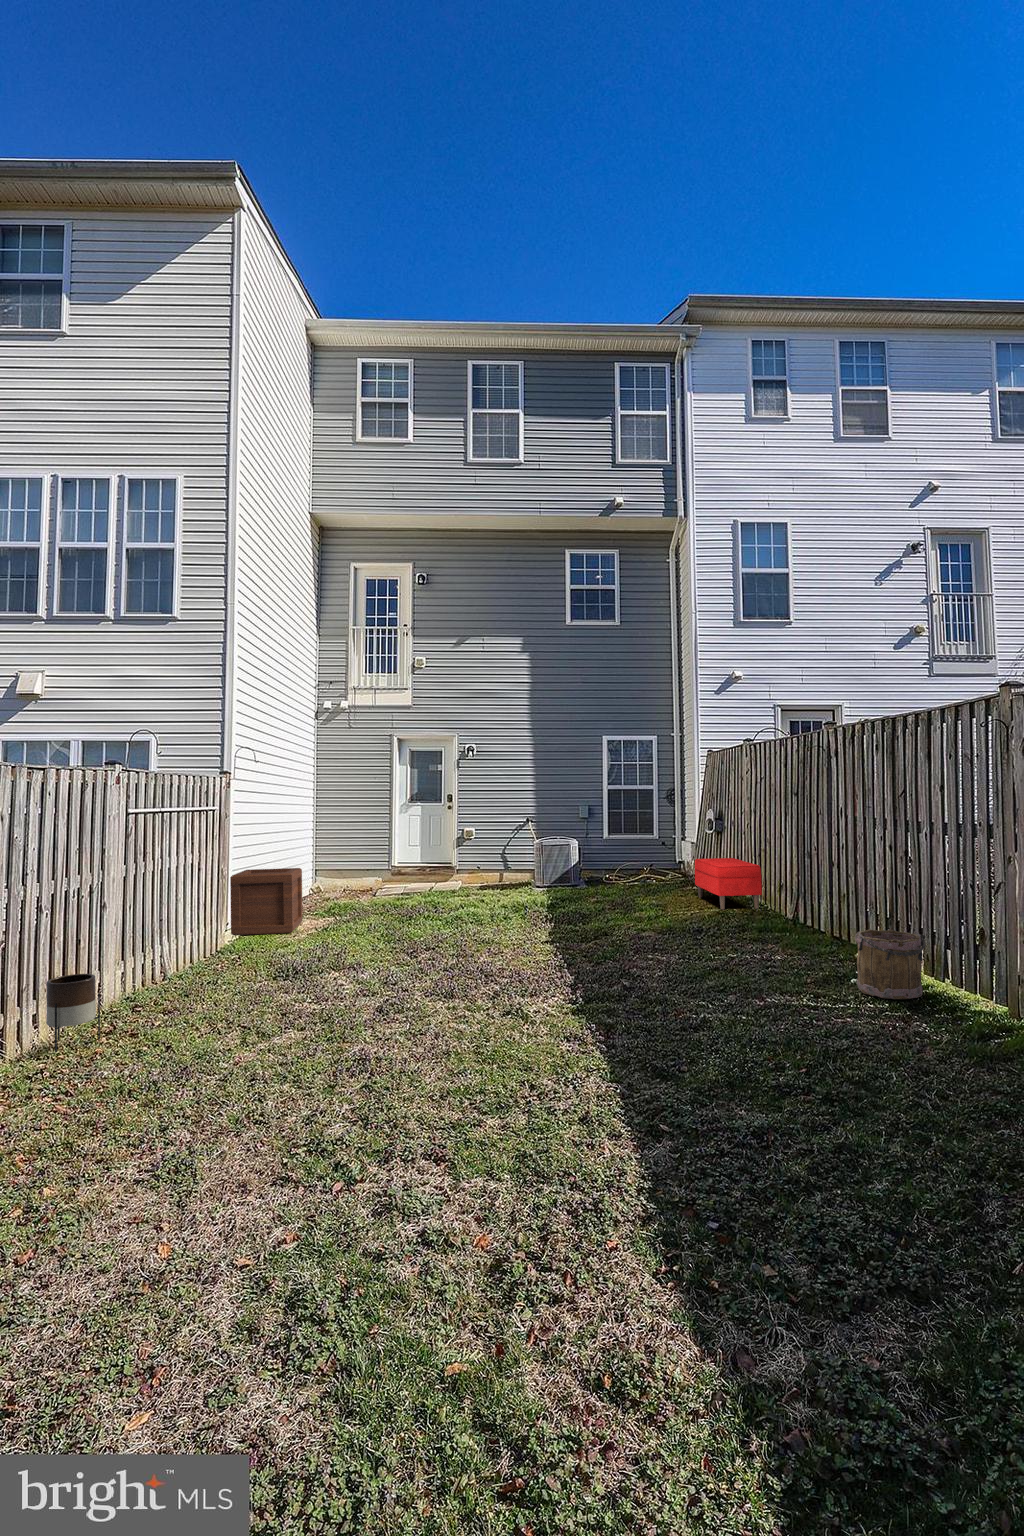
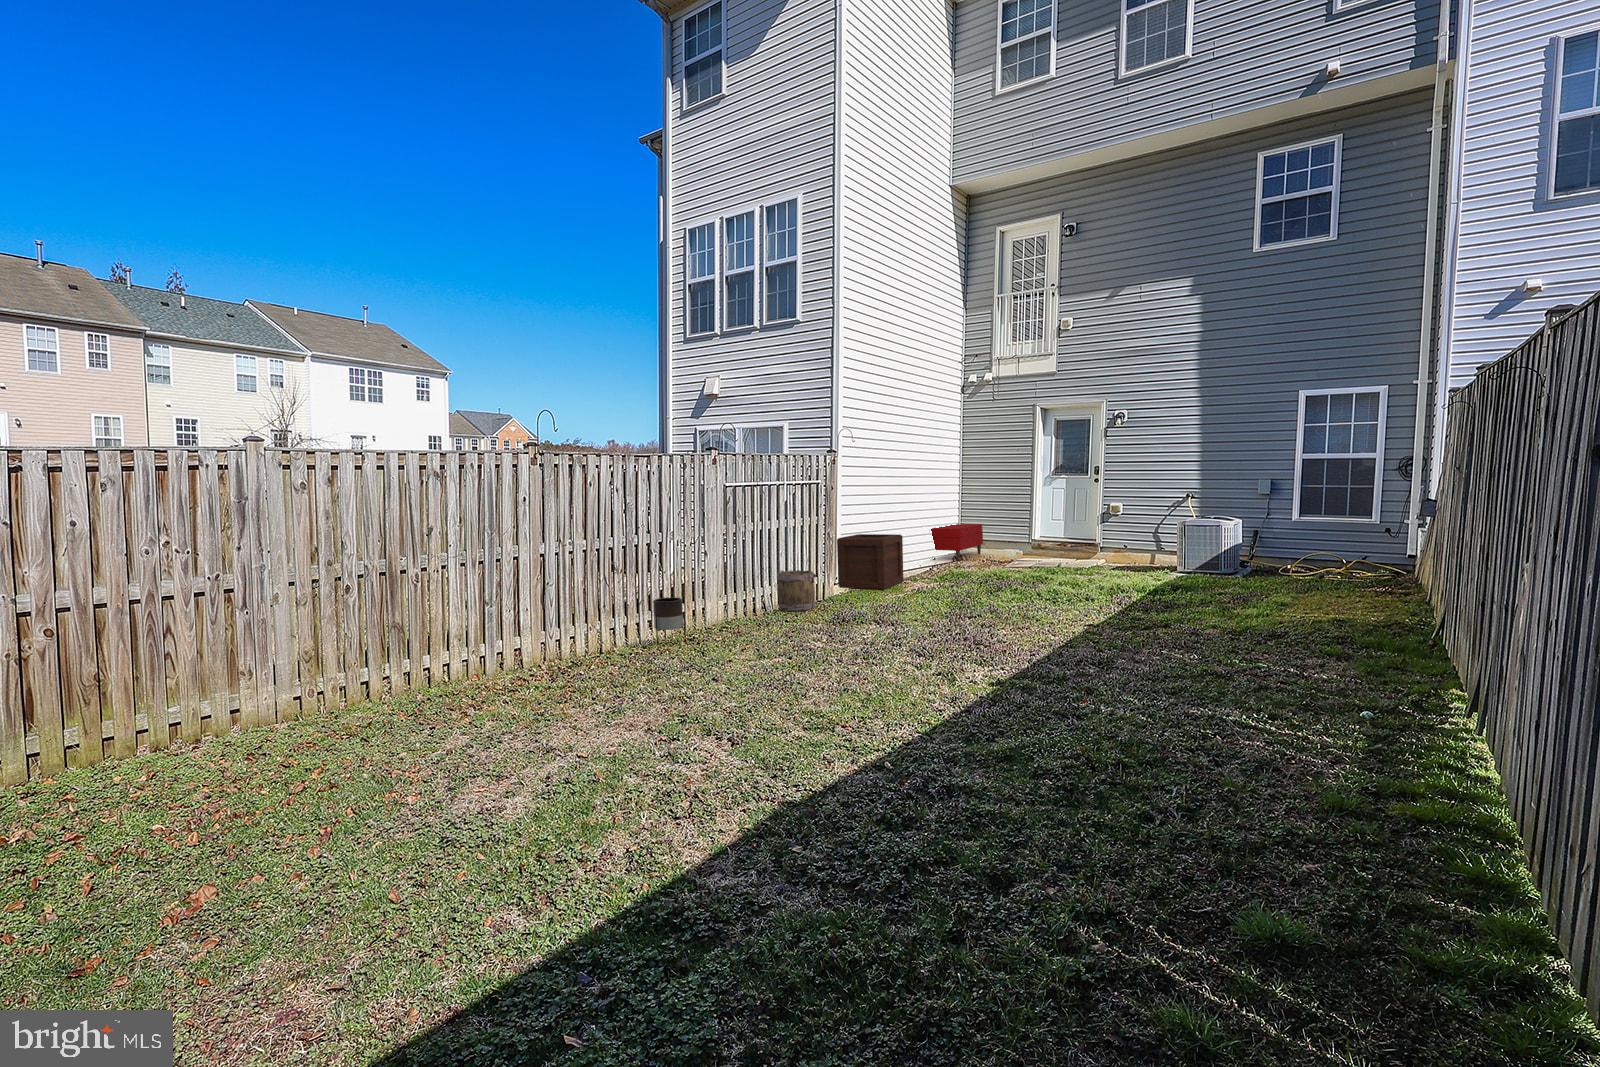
bench: present [695,858,762,910] -> present [931,524,983,561]
bucket: present [855,929,926,999] -> present [777,570,816,611]

